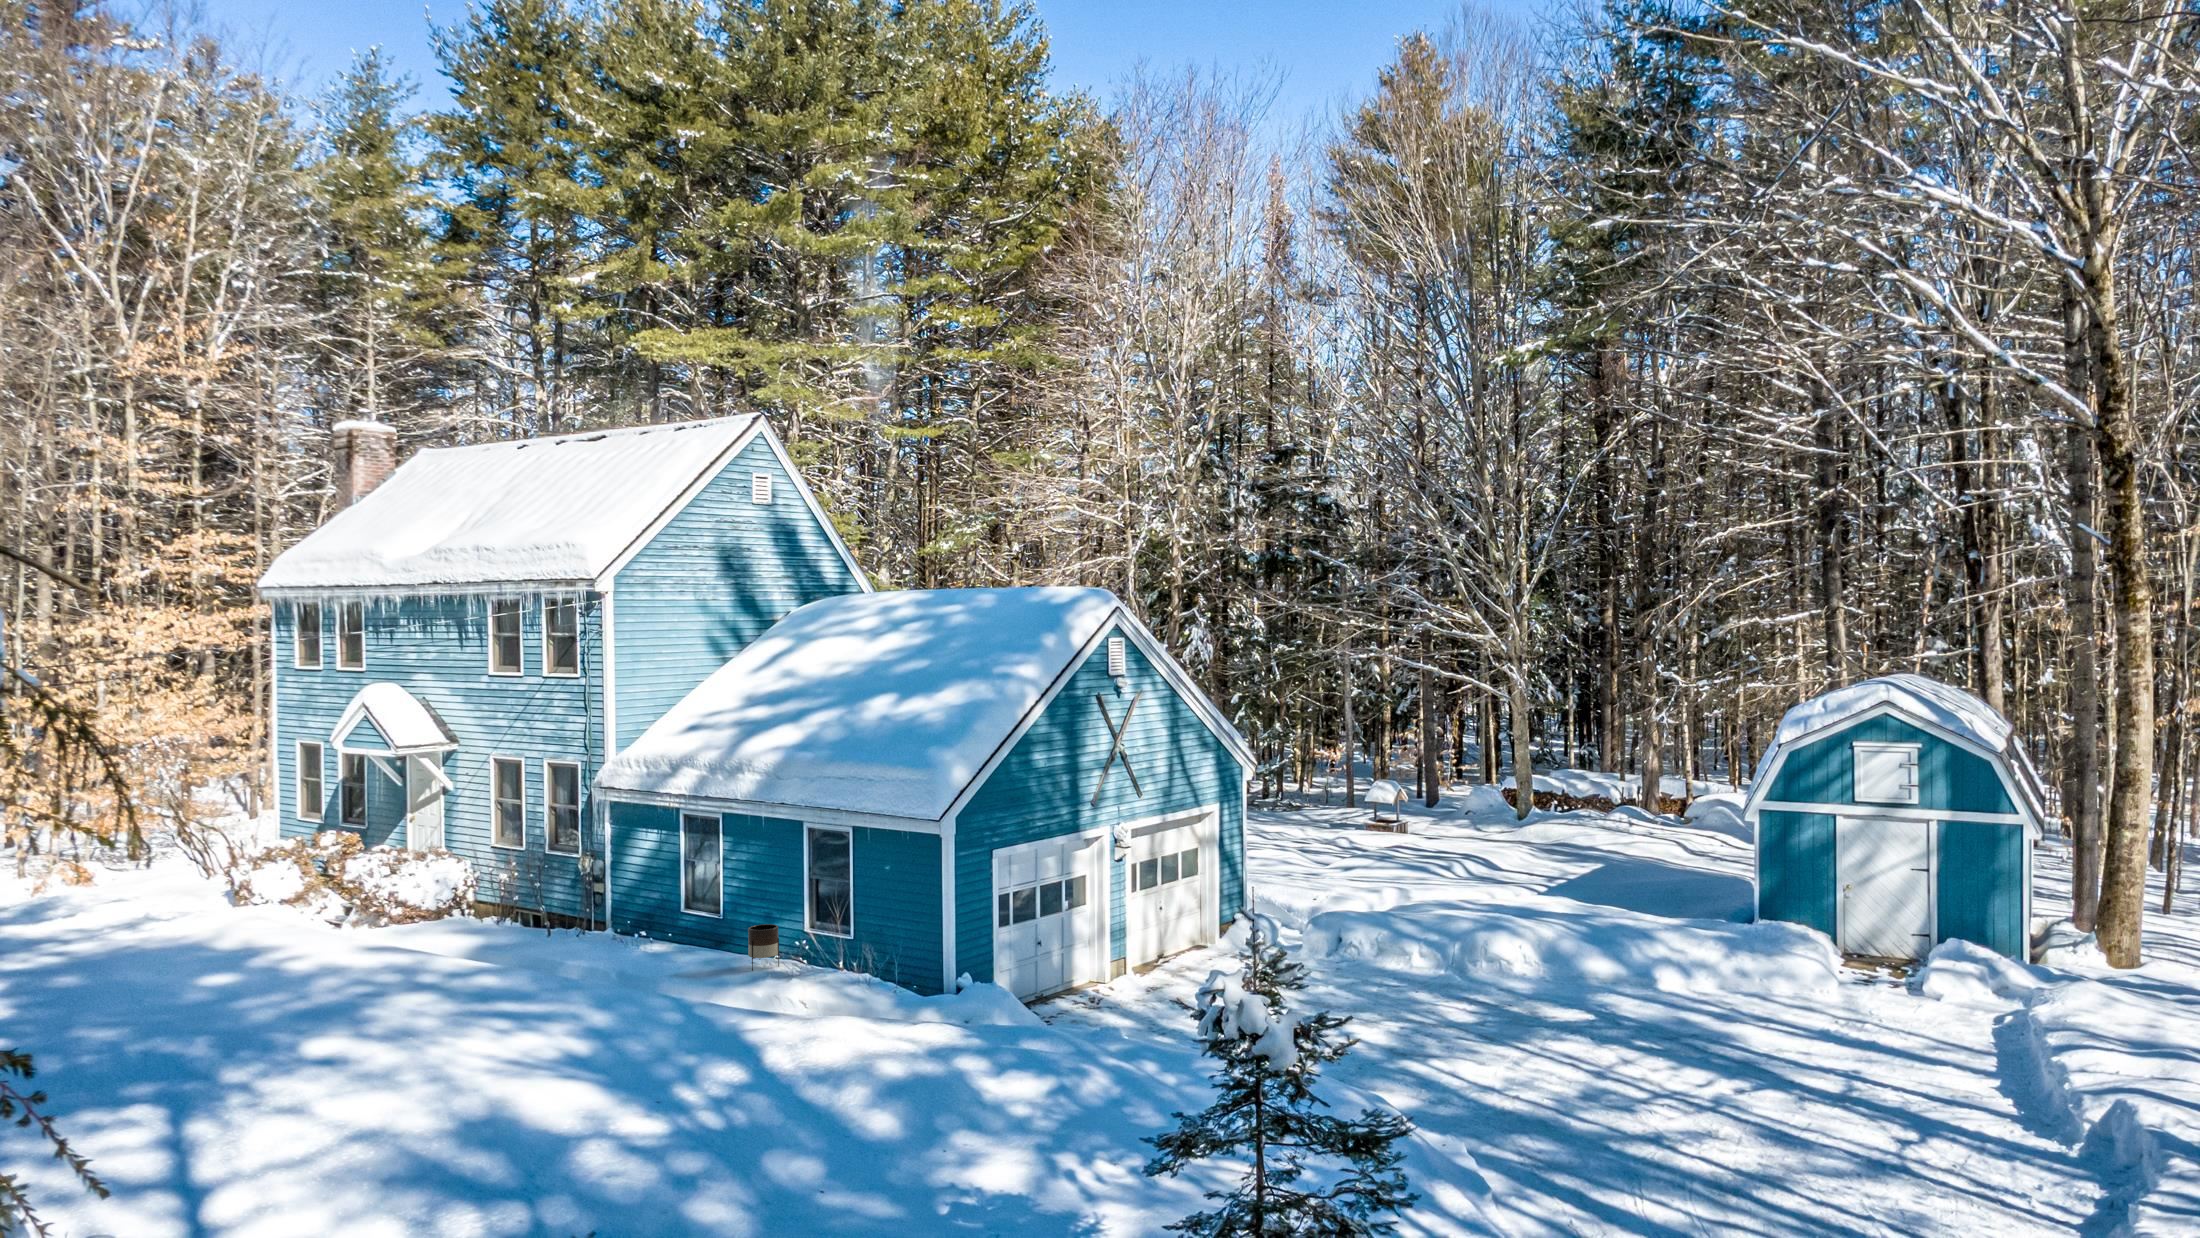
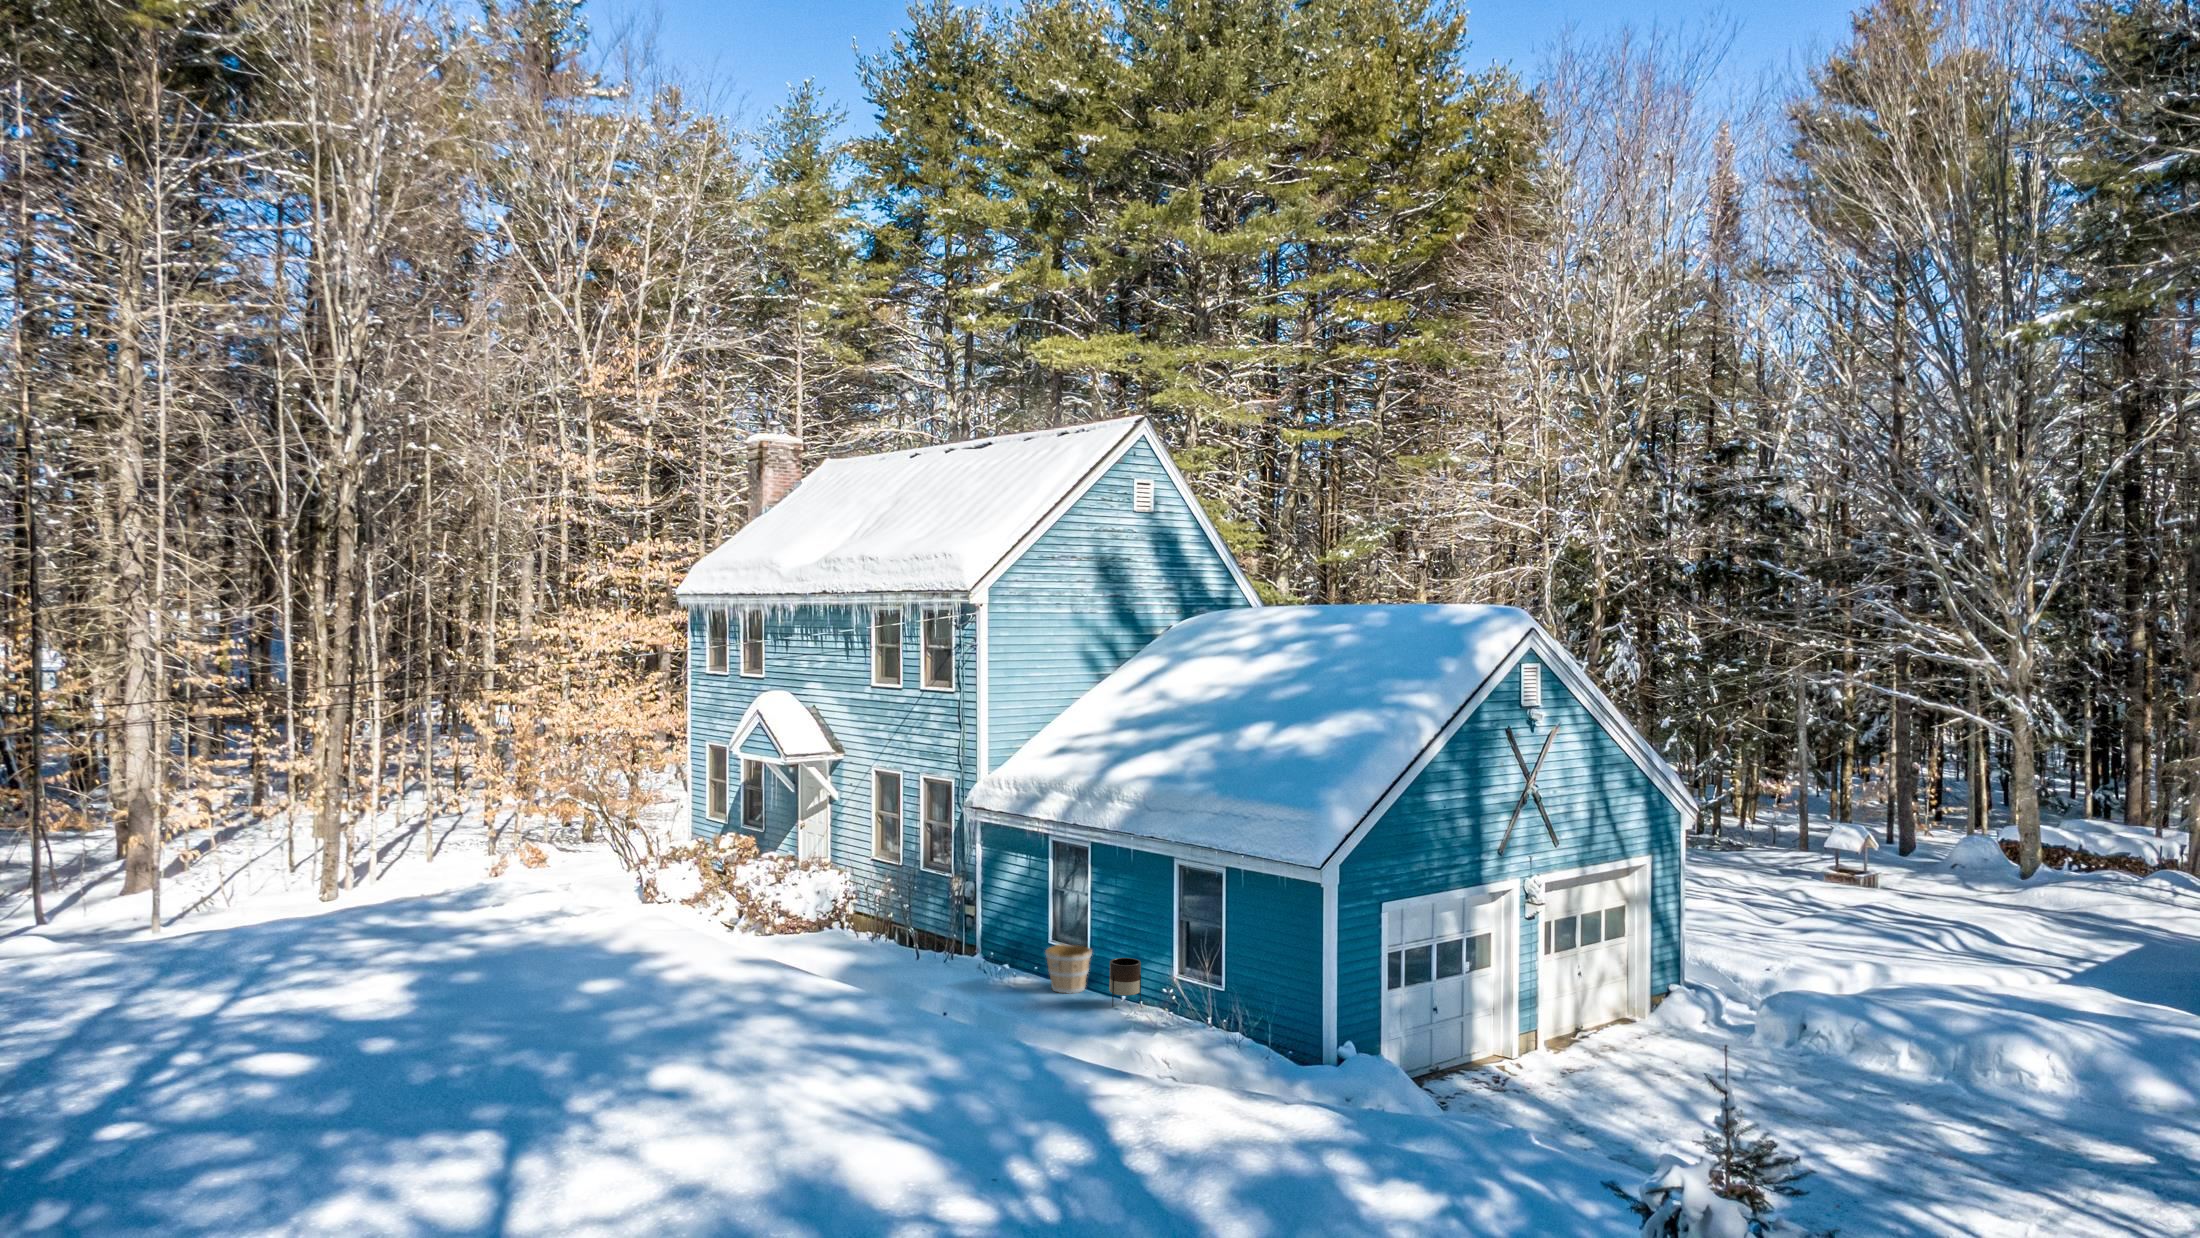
wooden bucket: none [682,920,729,965] -> present [1046,944,1092,994]

